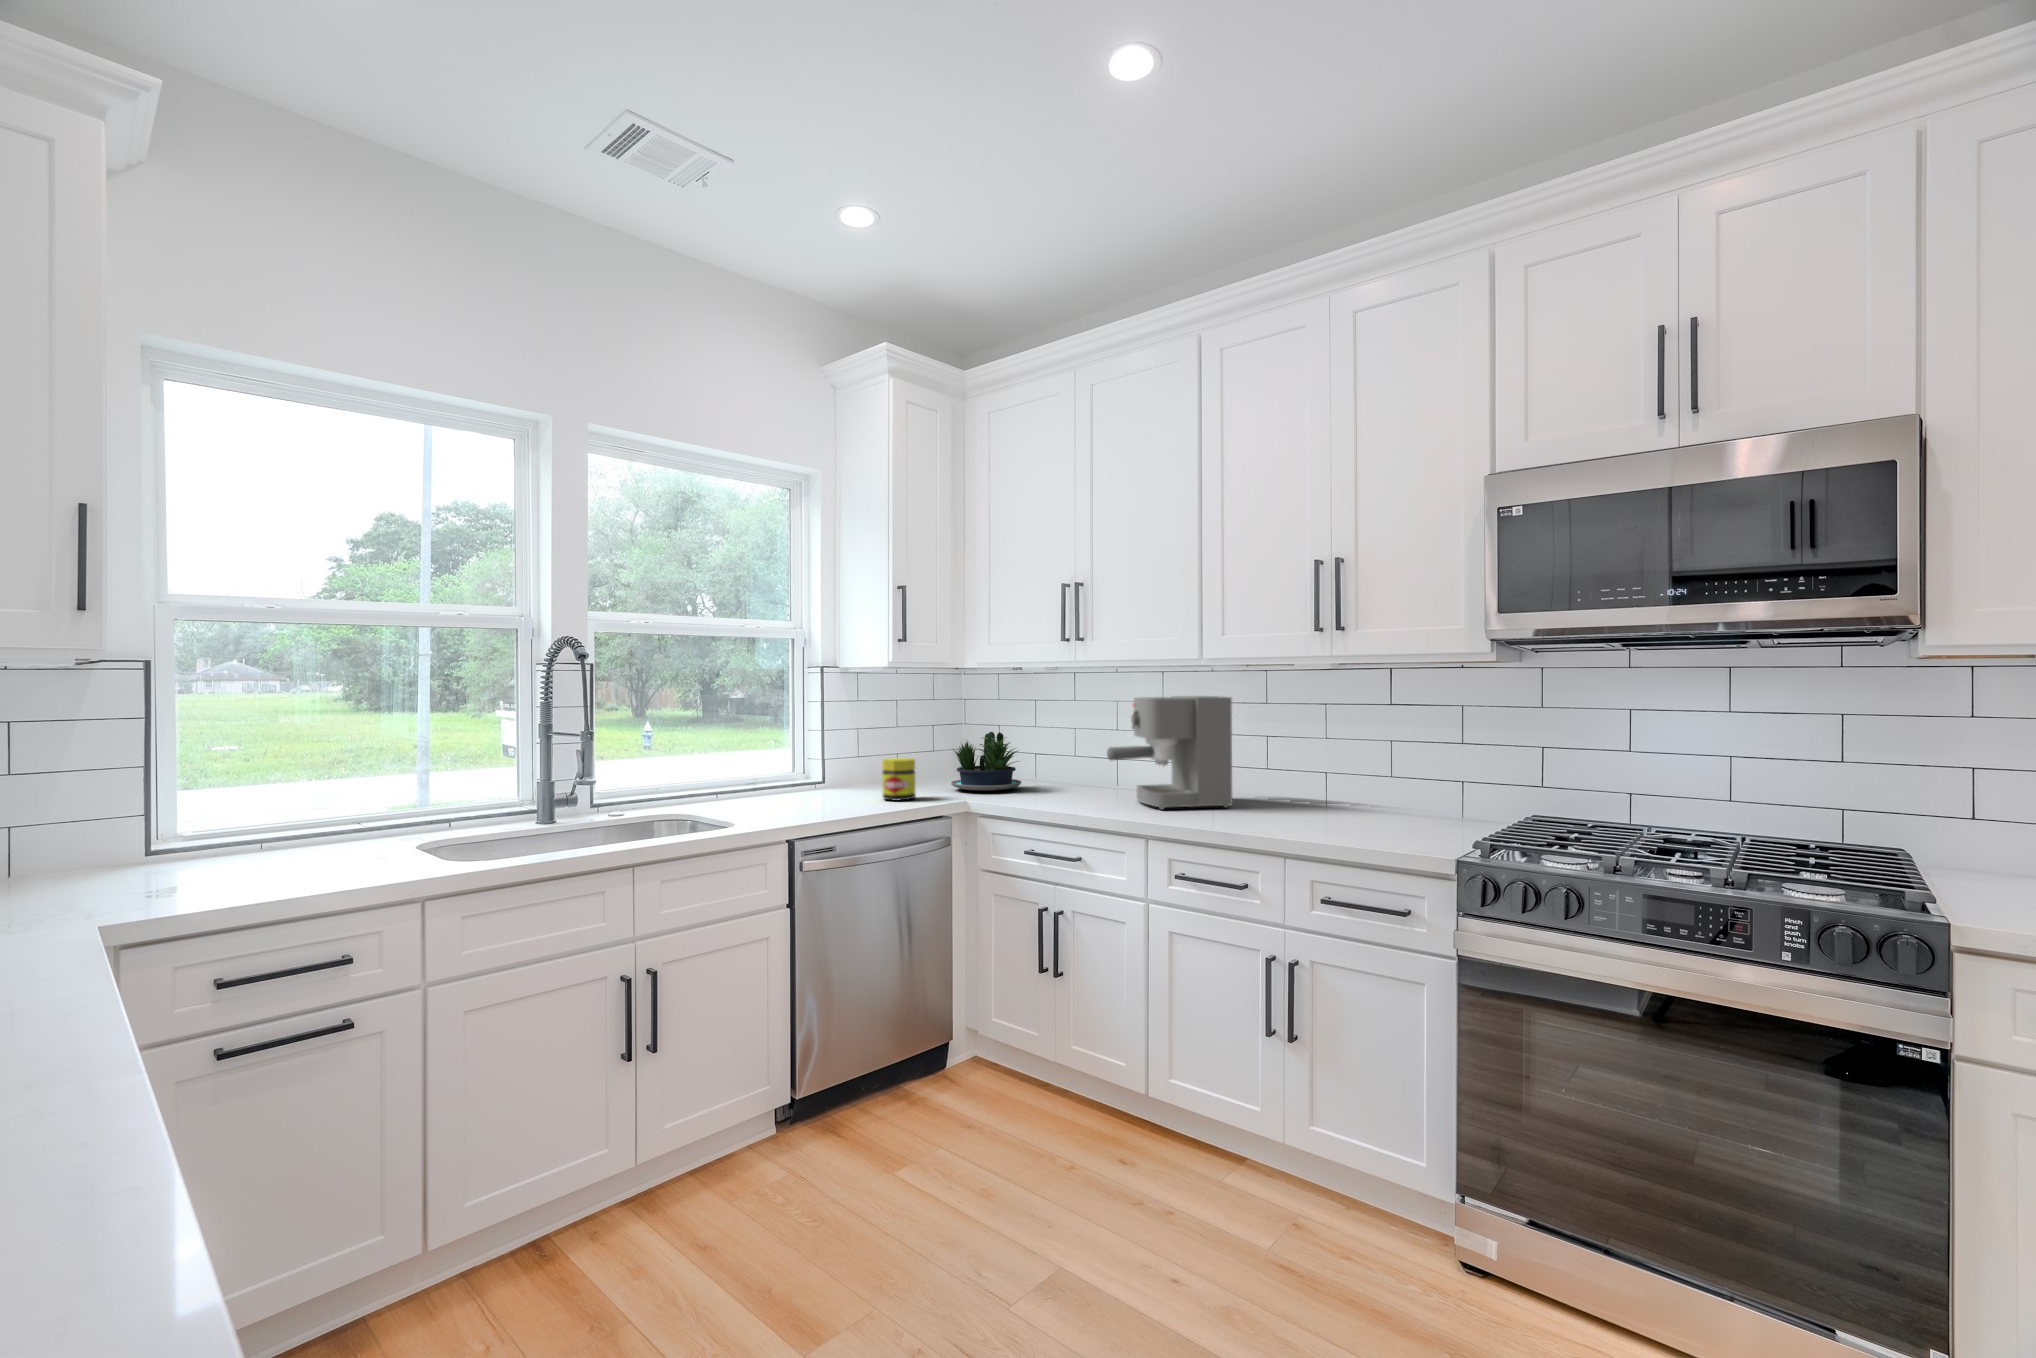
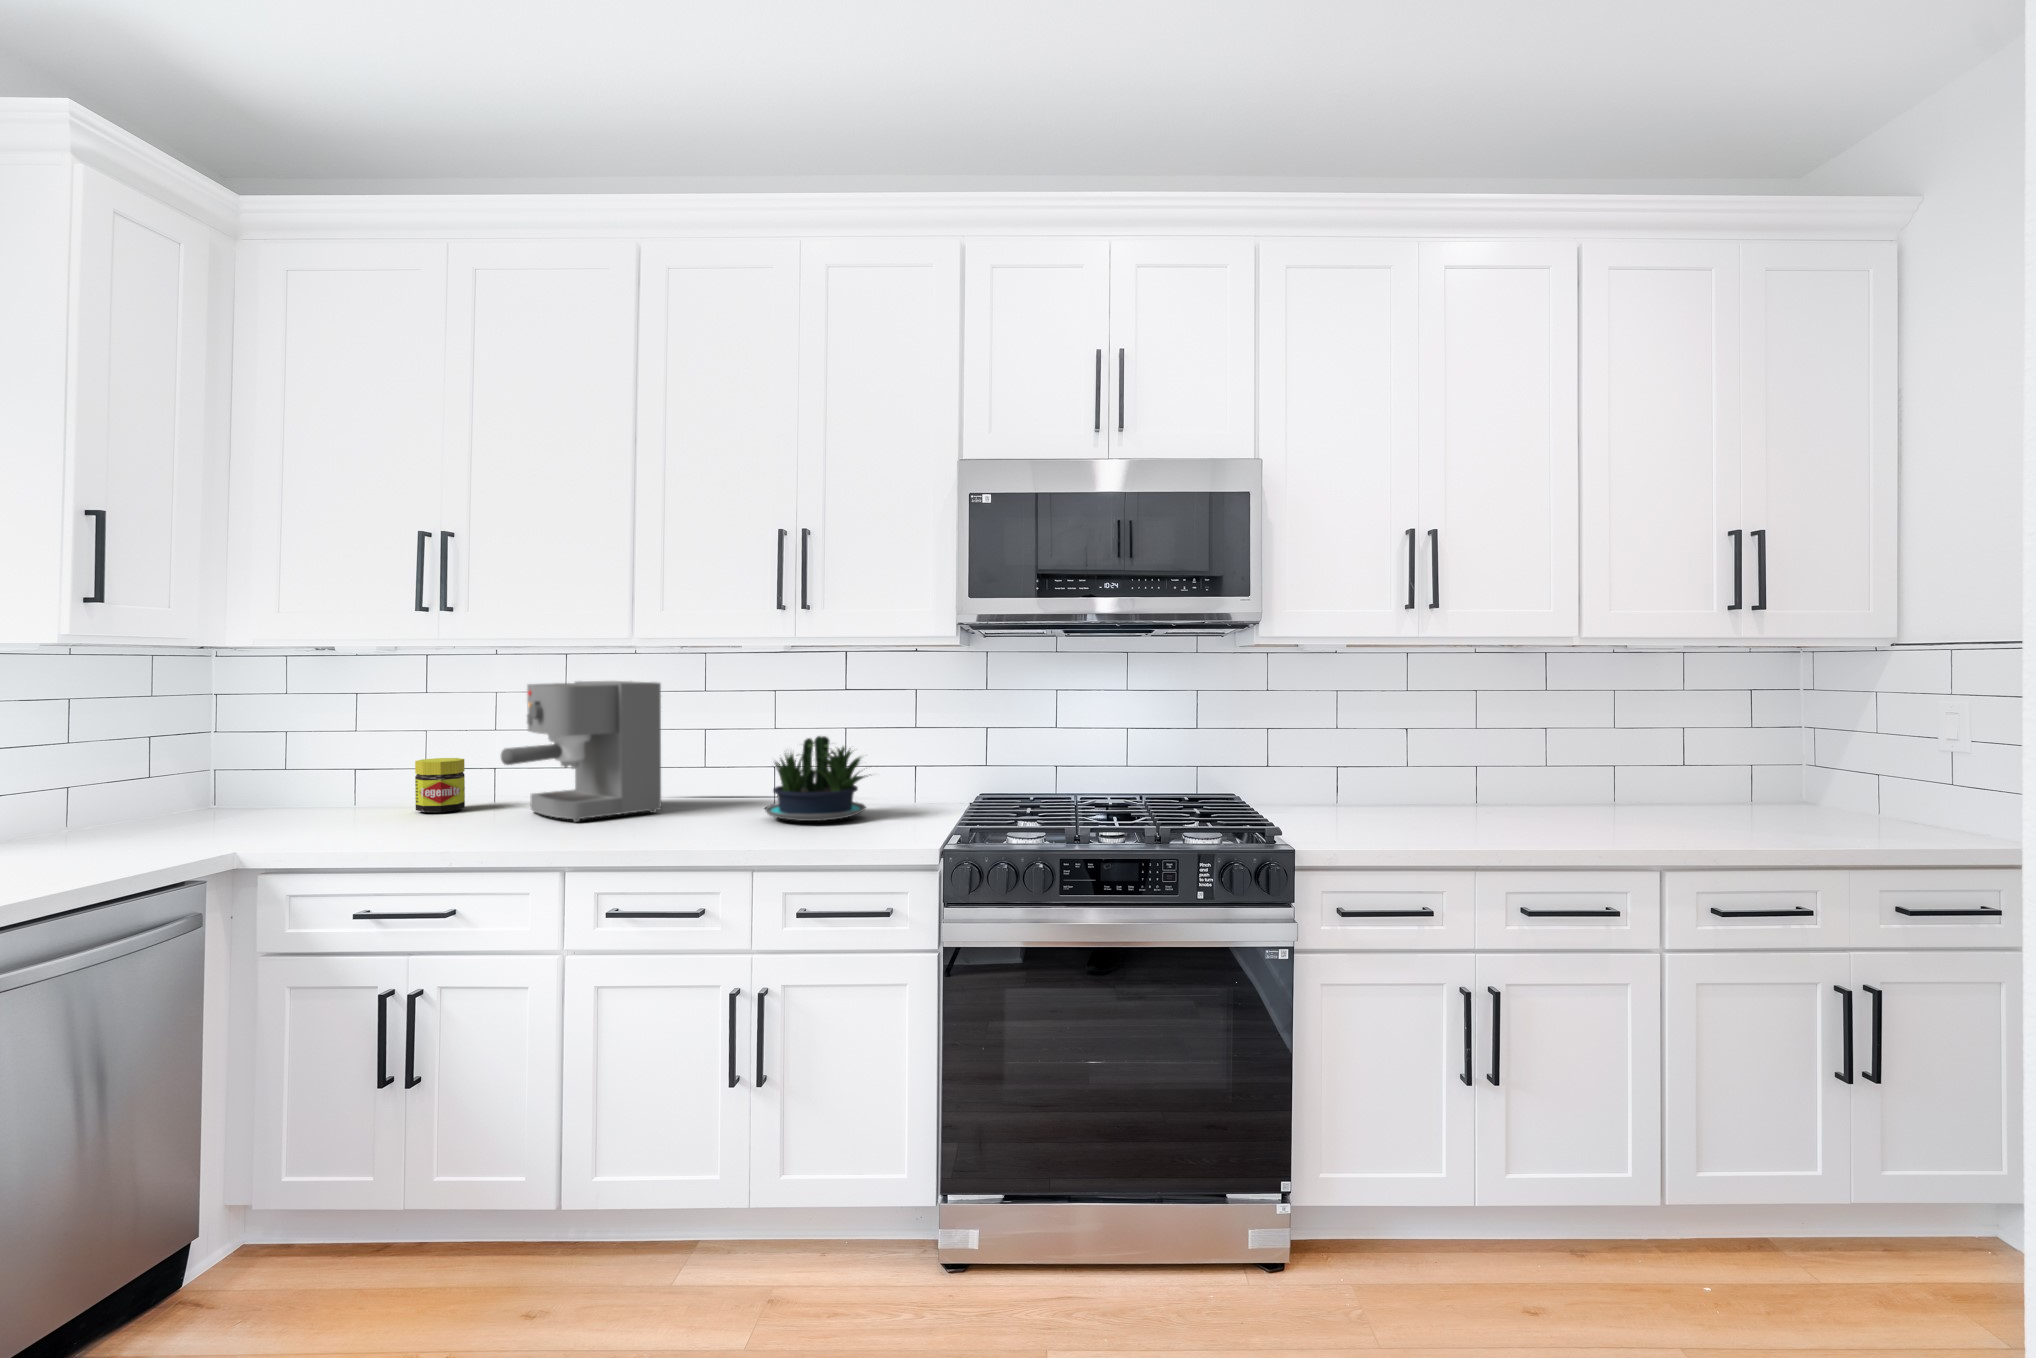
potted plant: present [951,732,1021,791] -> present [765,736,868,821]
jar: present [882,758,916,801] -> present [415,758,465,813]

